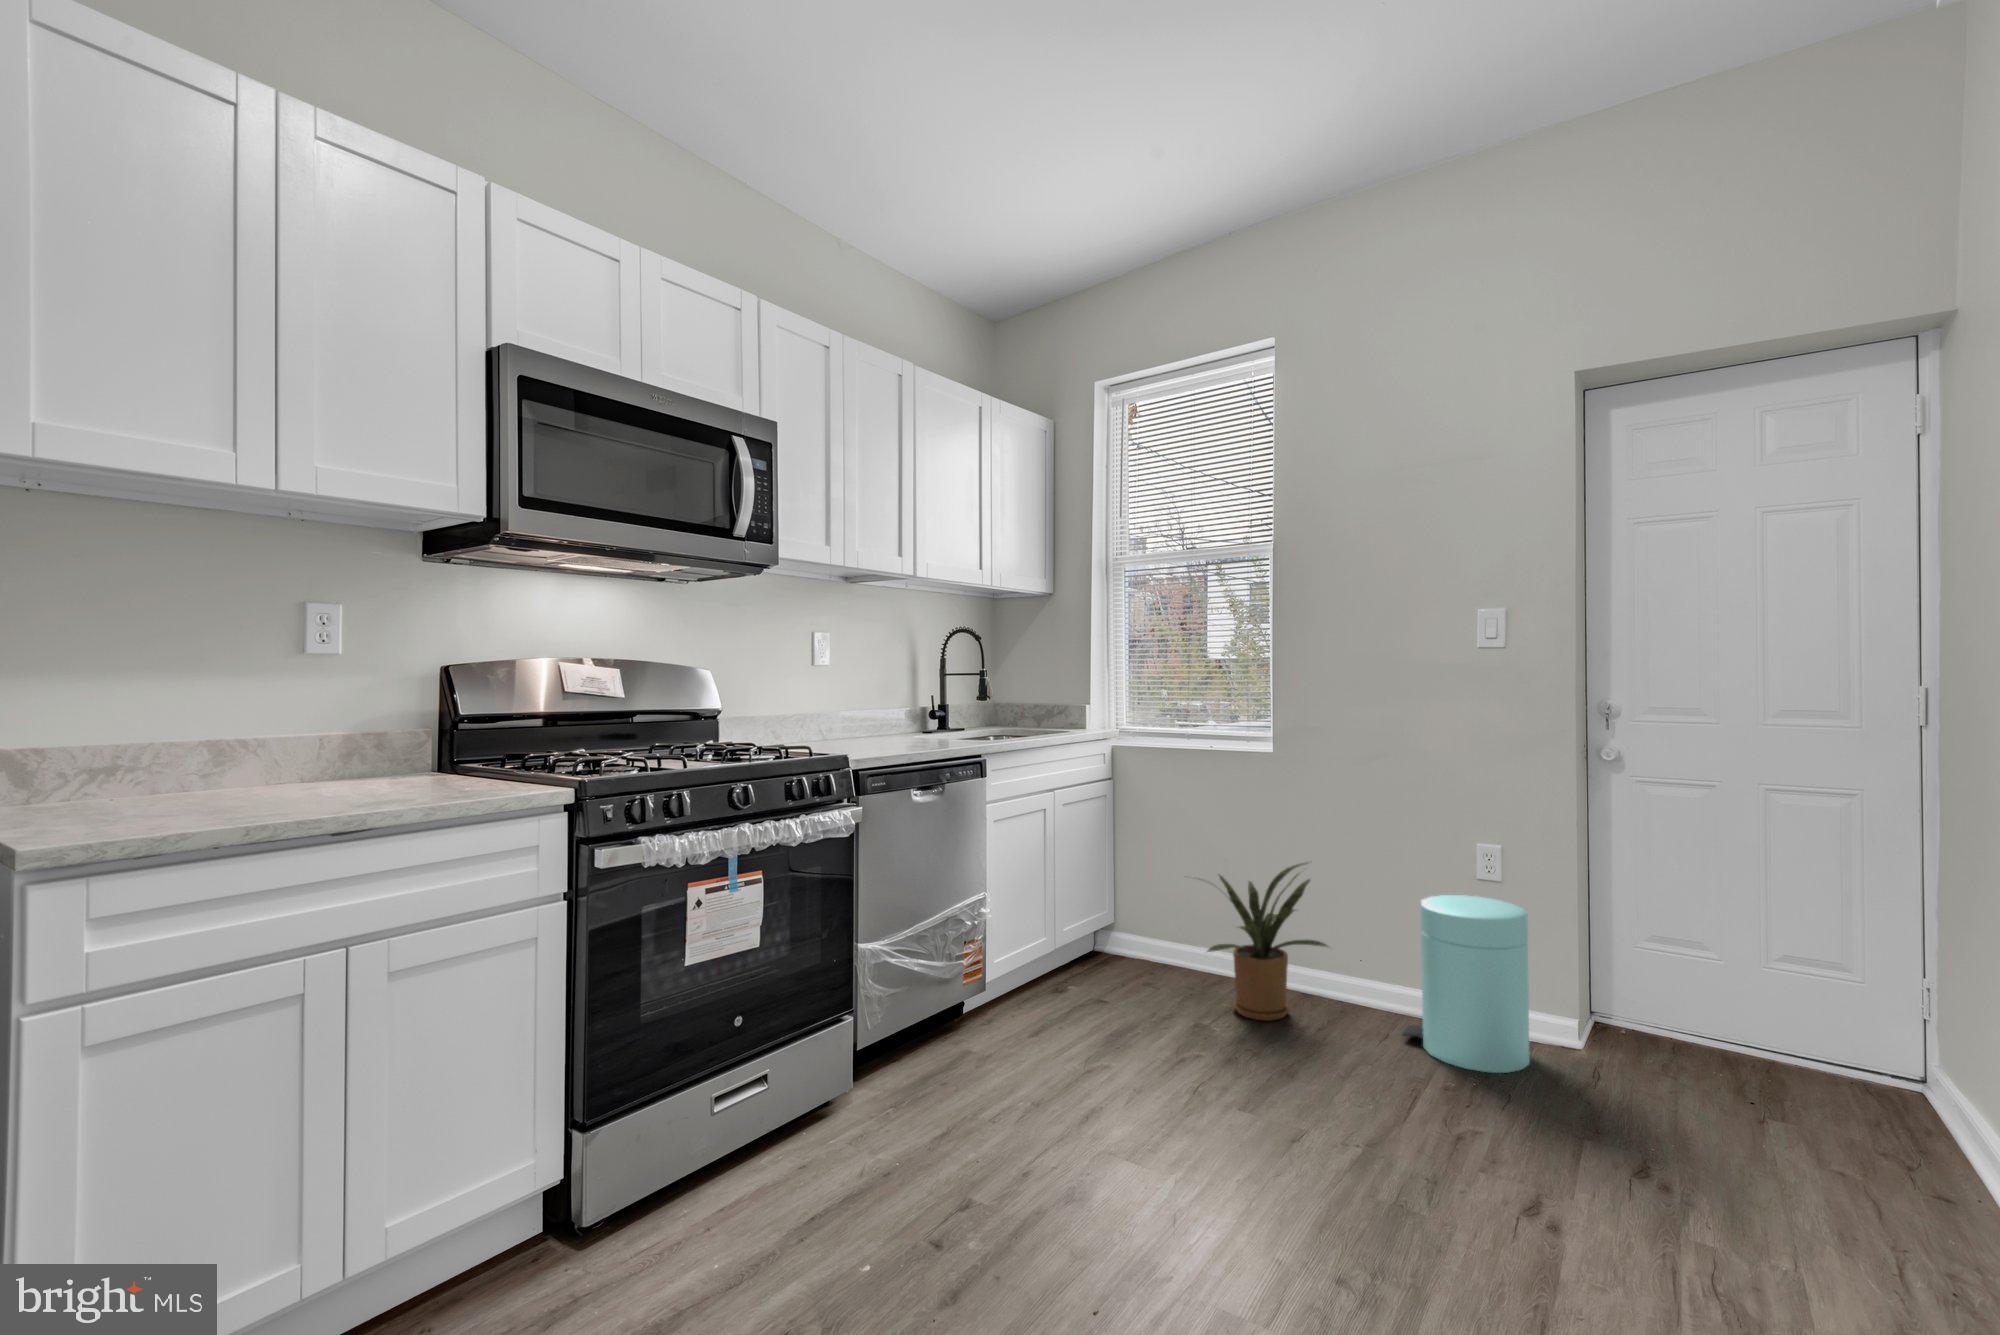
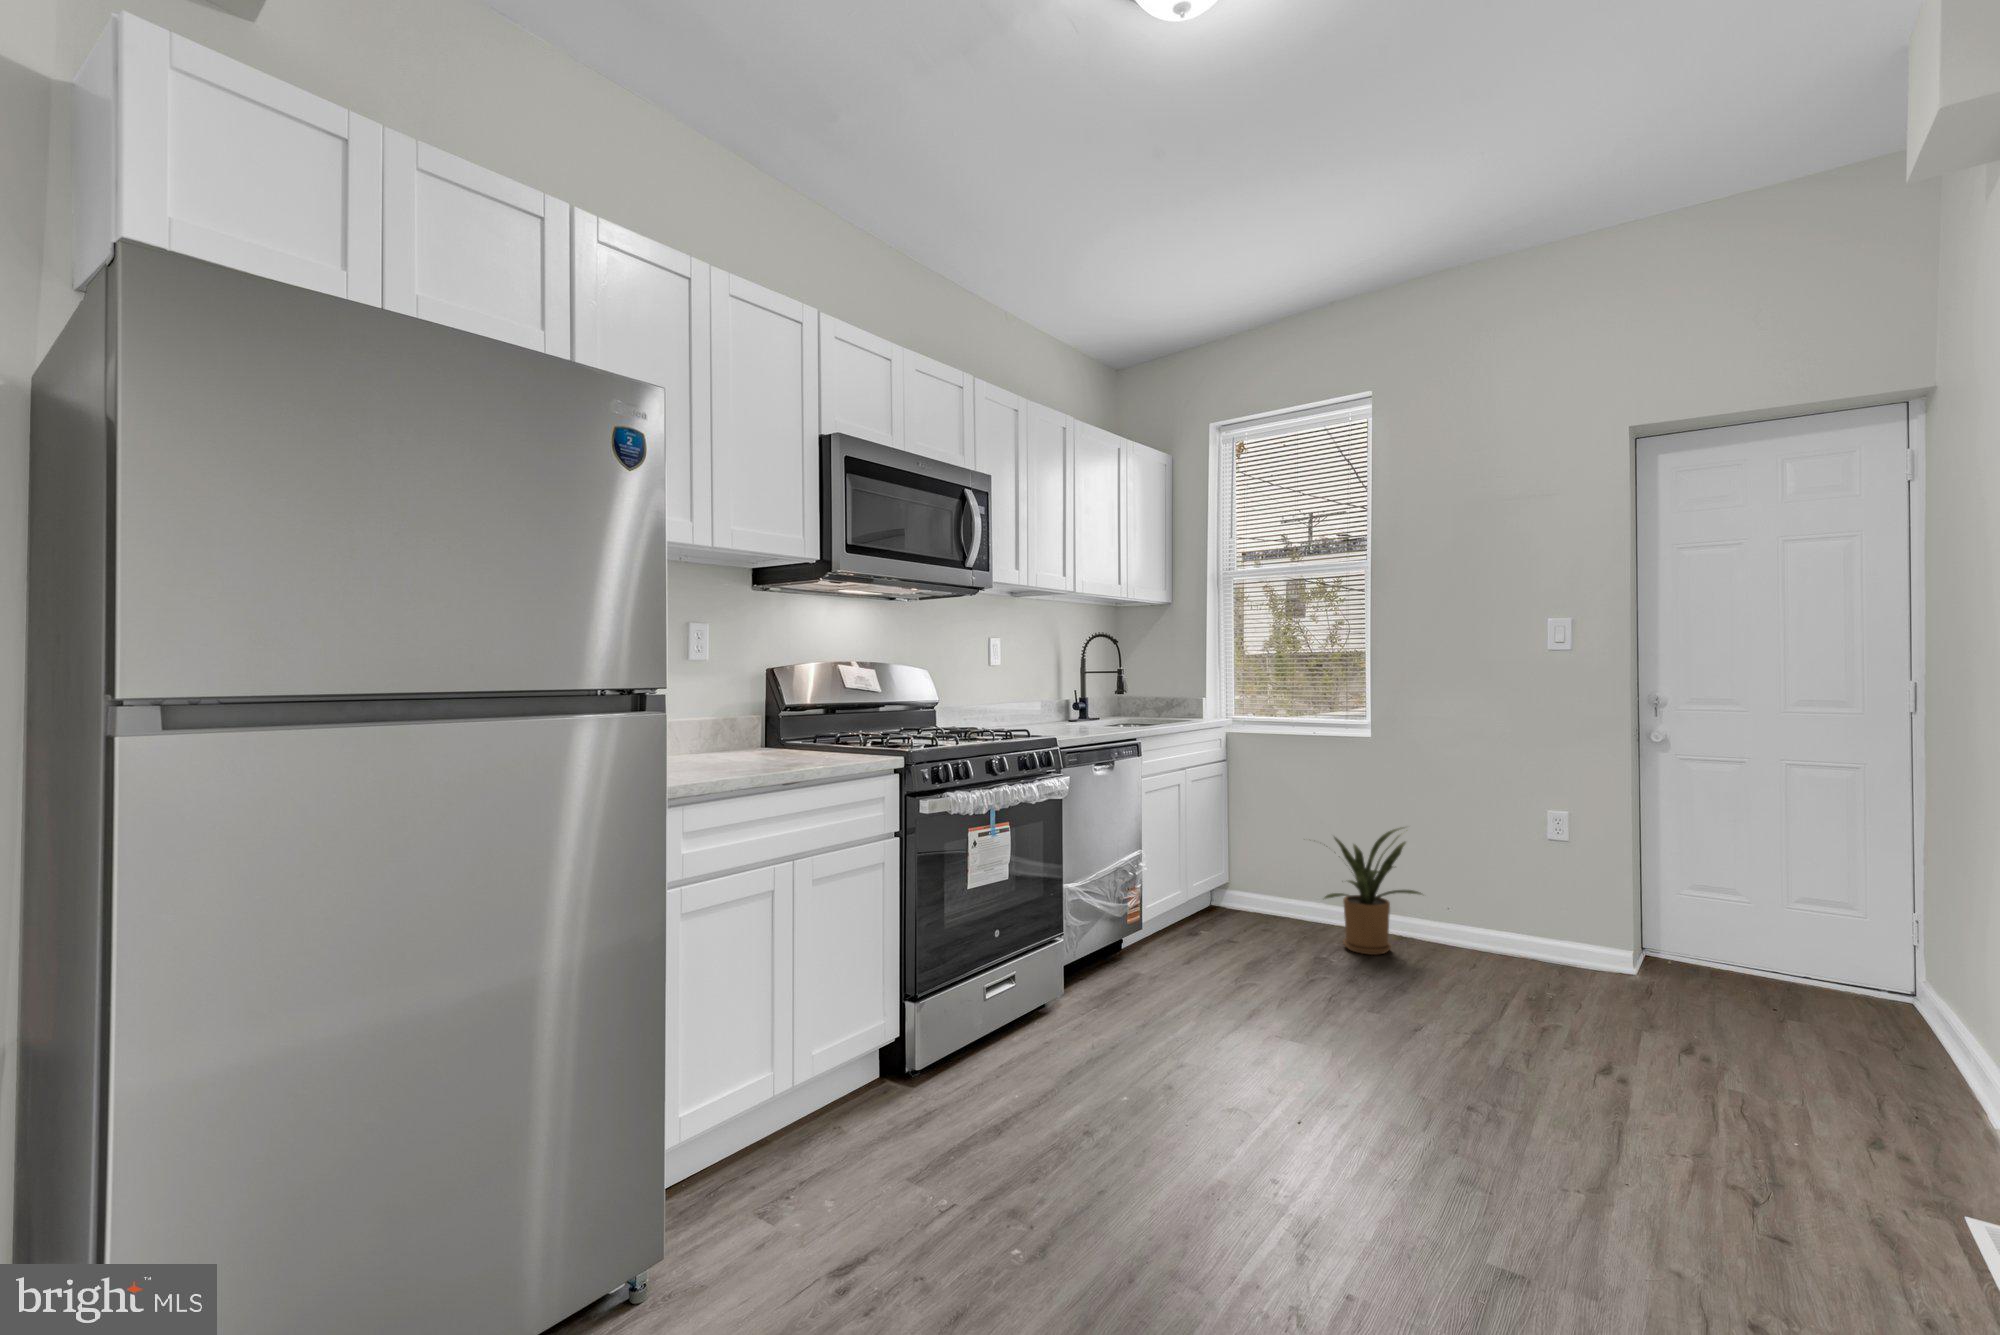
trash can: present [1402,895,1530,1073] -> none [1487,852,1594,990]

